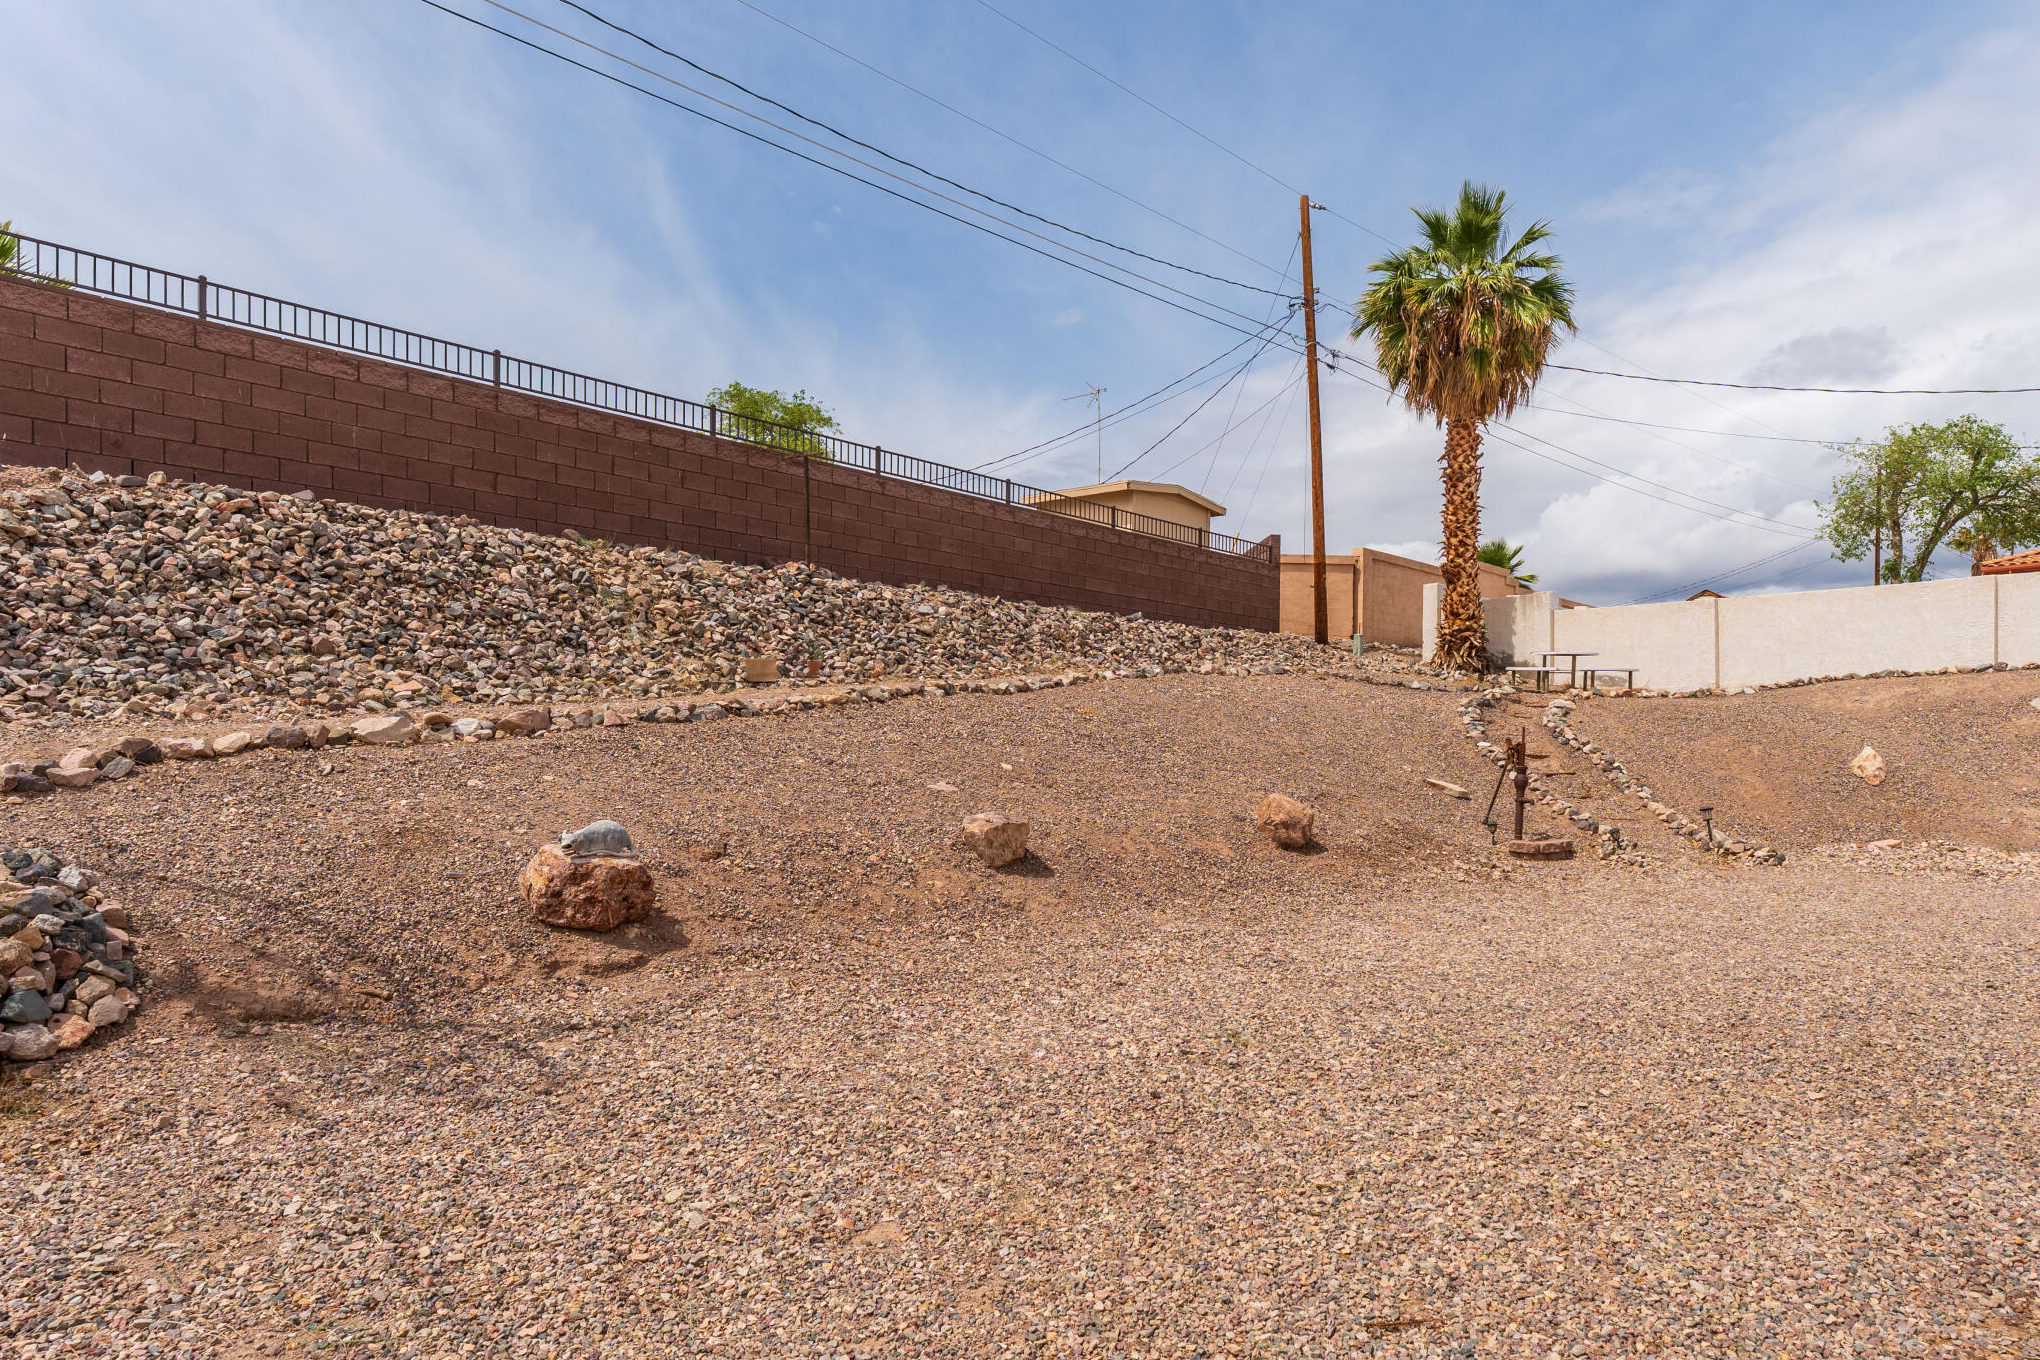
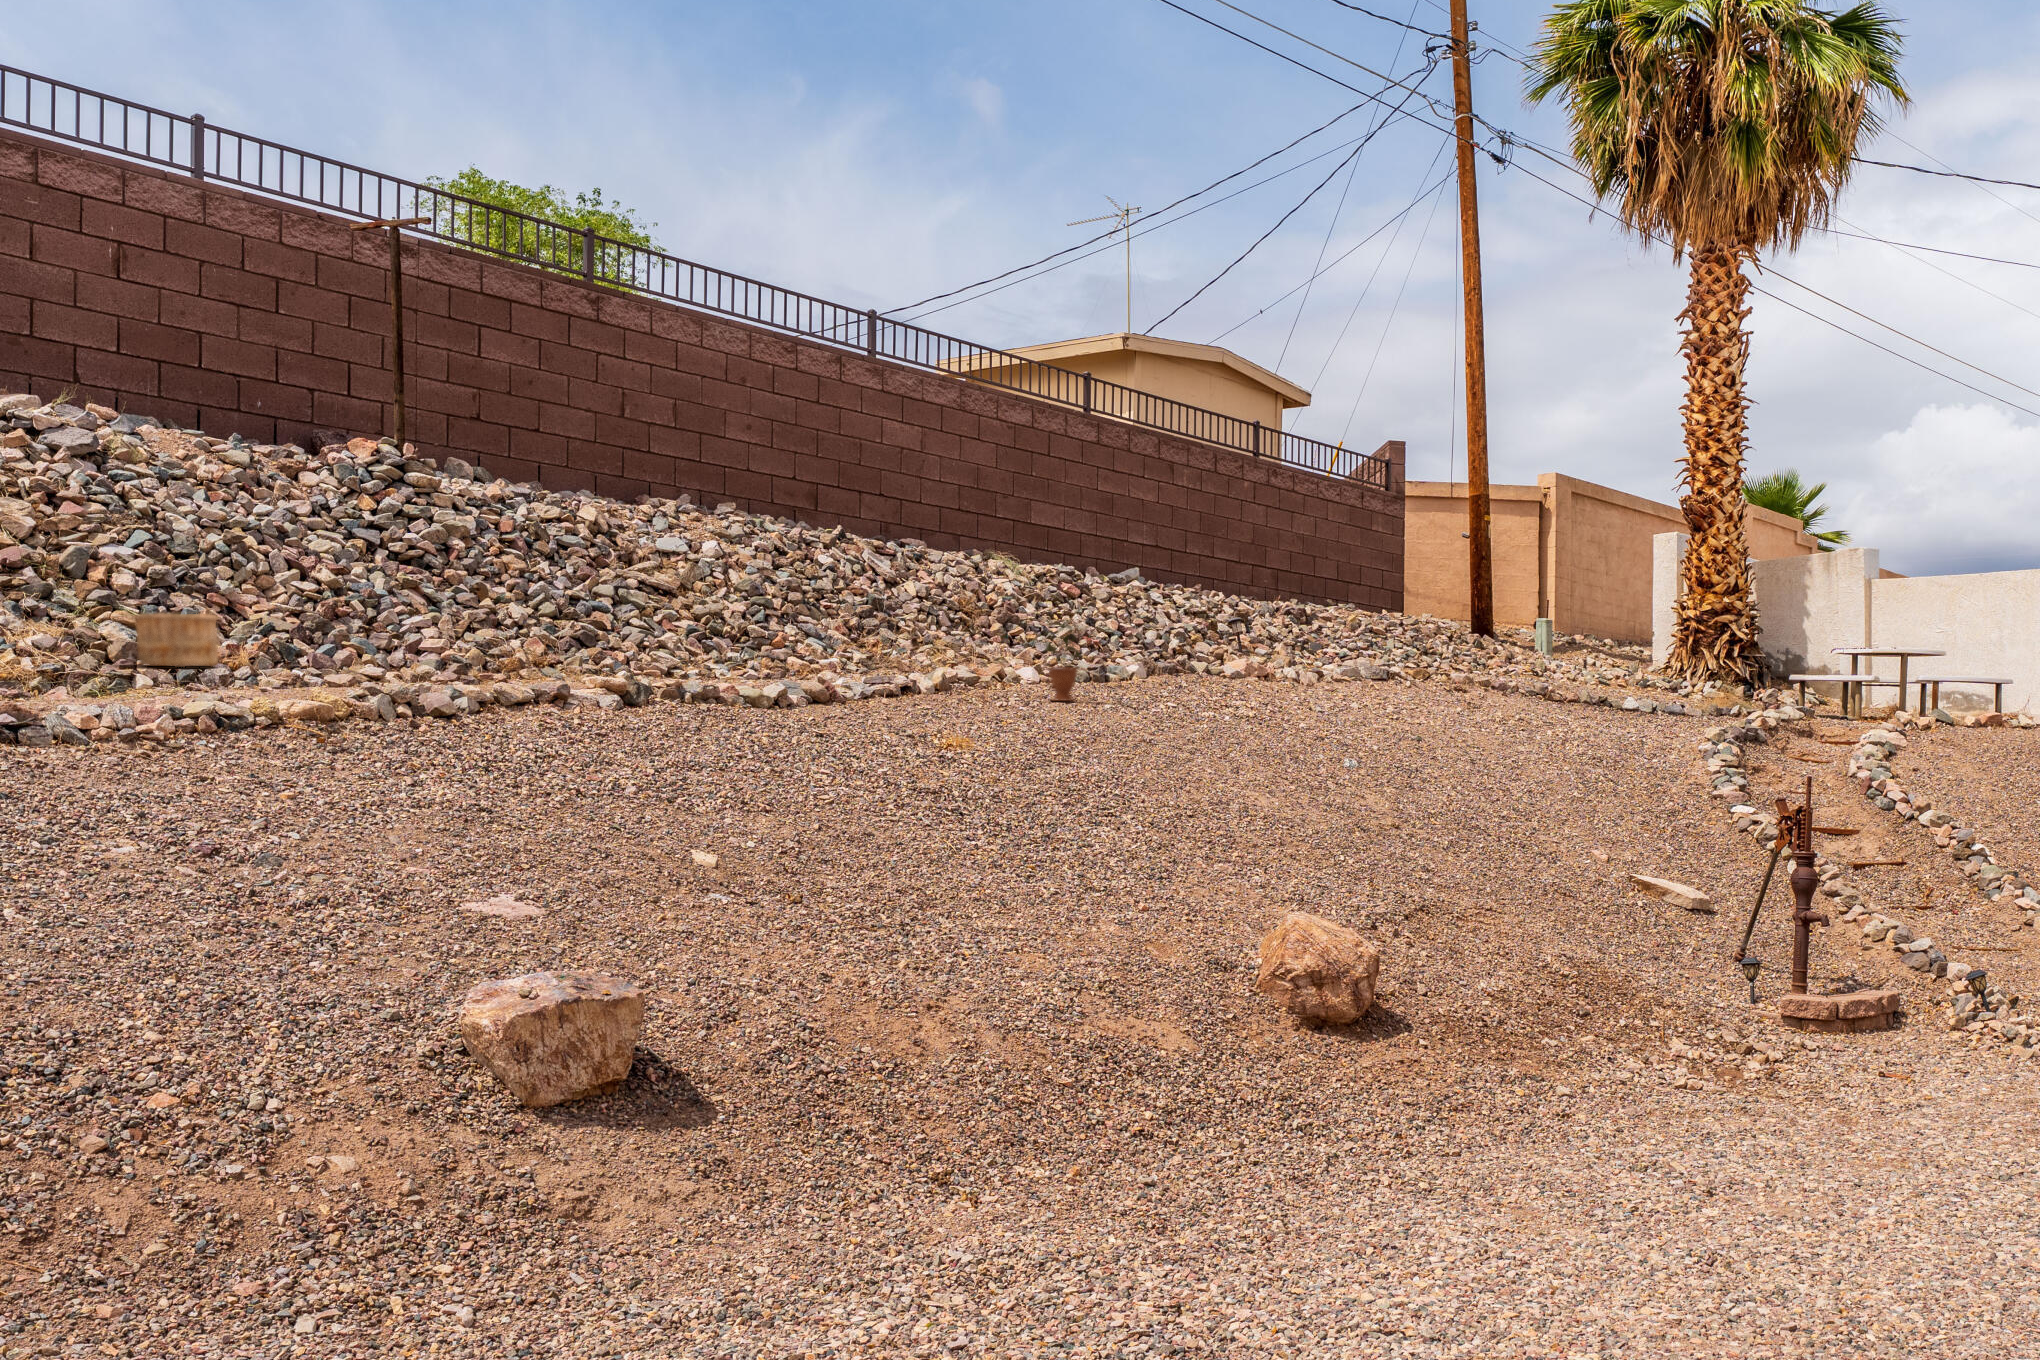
potted plant: present [807,639,821,677] -> present [1046,620,1080,701]

